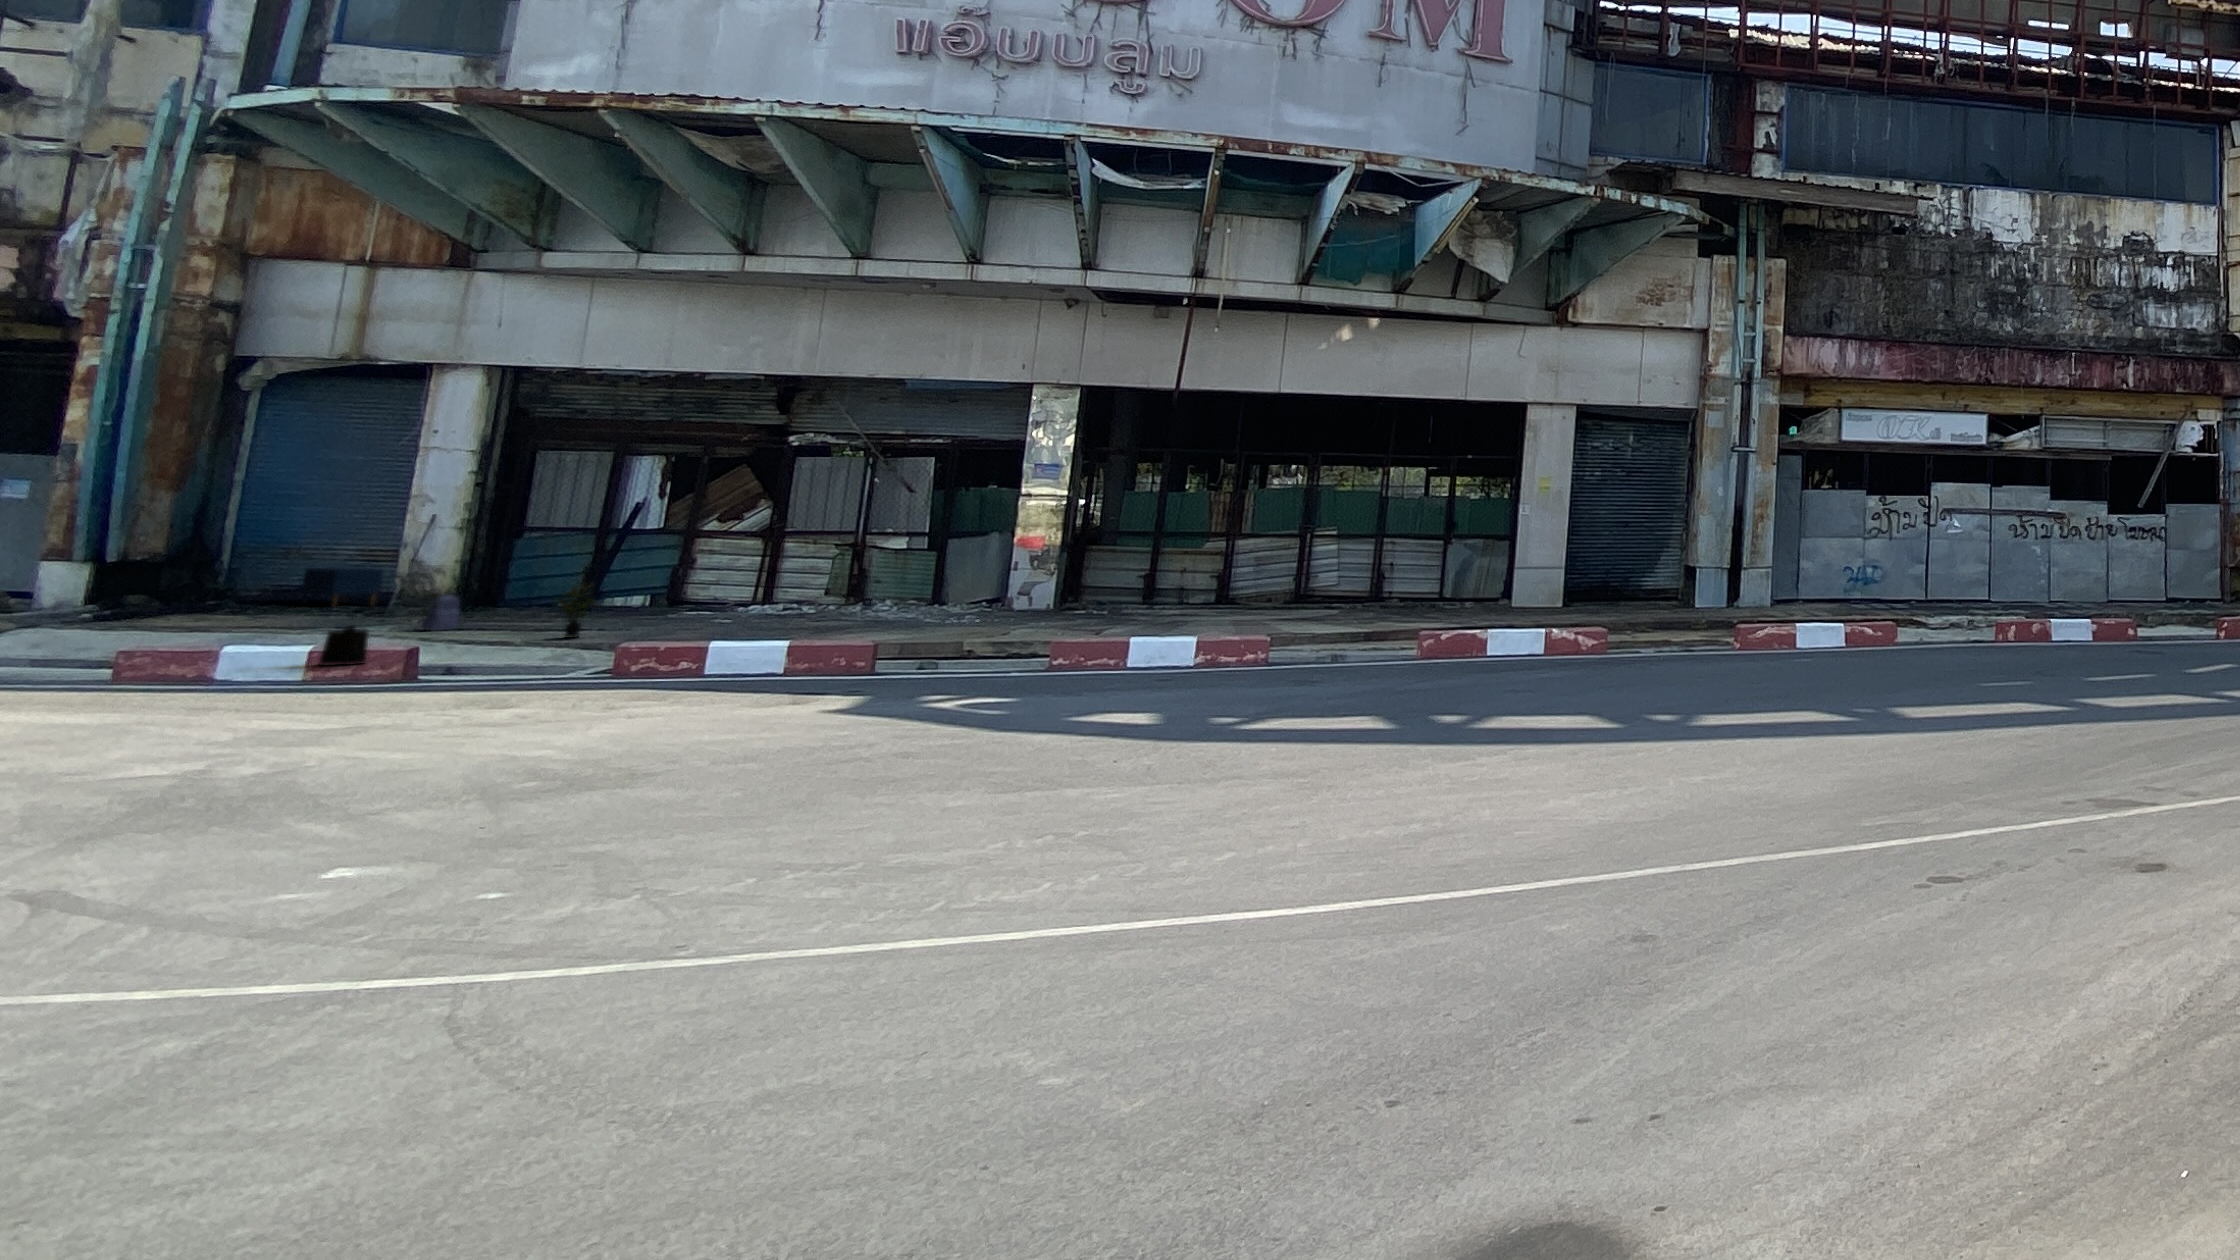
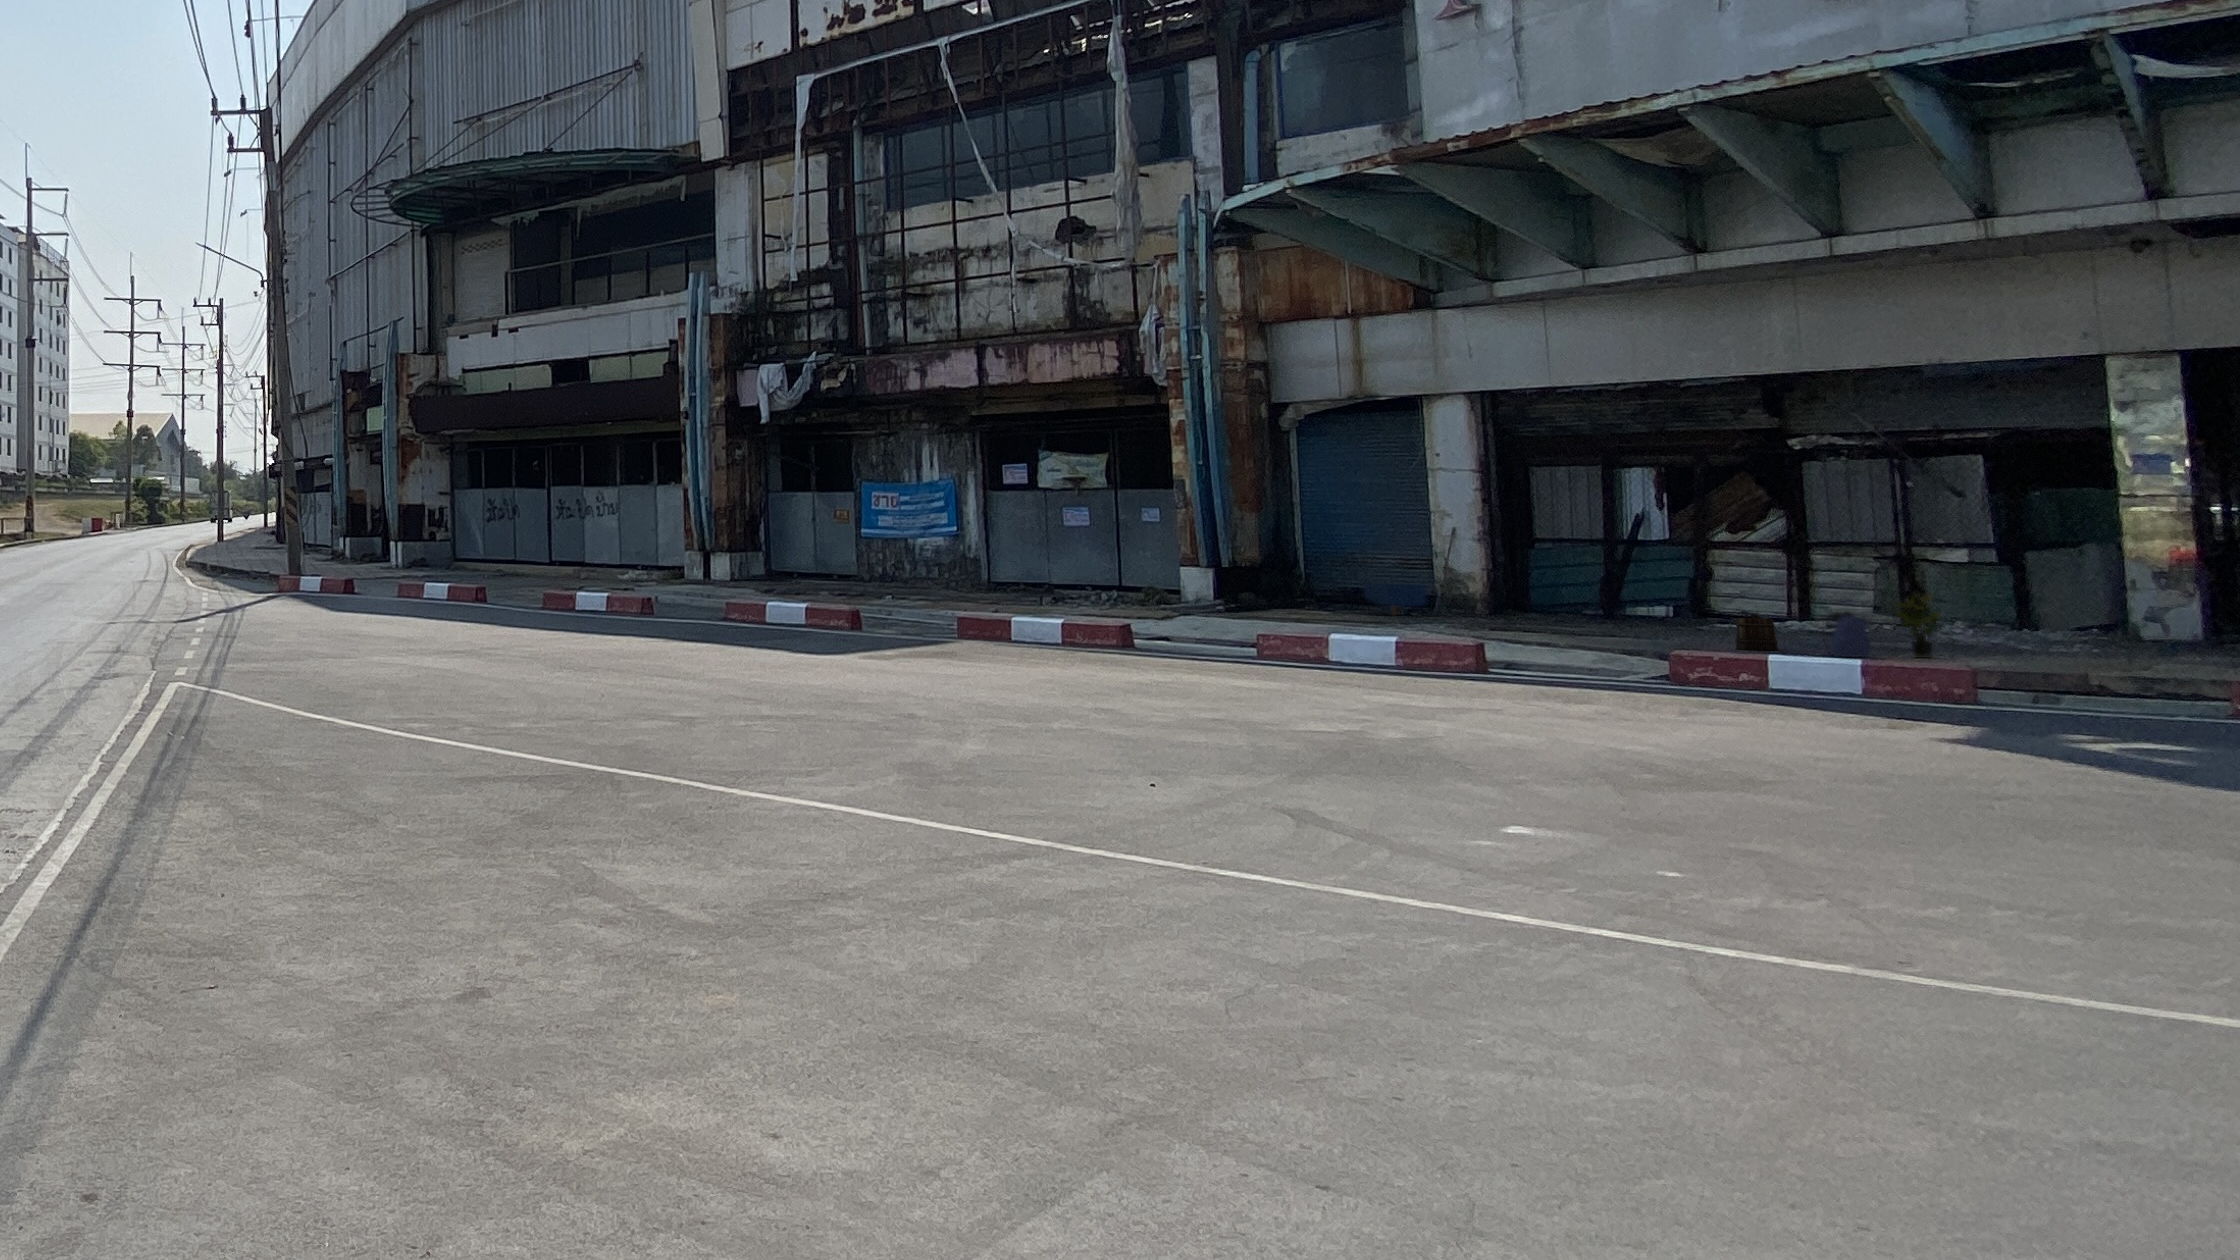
potted plant: present [559,585,594,638] -> present [1897,593,1940,658]
backpack: present [422,592,460,631] -> present [1823,612,1871,657]
bucket: present [318,626,369,665] -> present [1736,614,1778,650]

